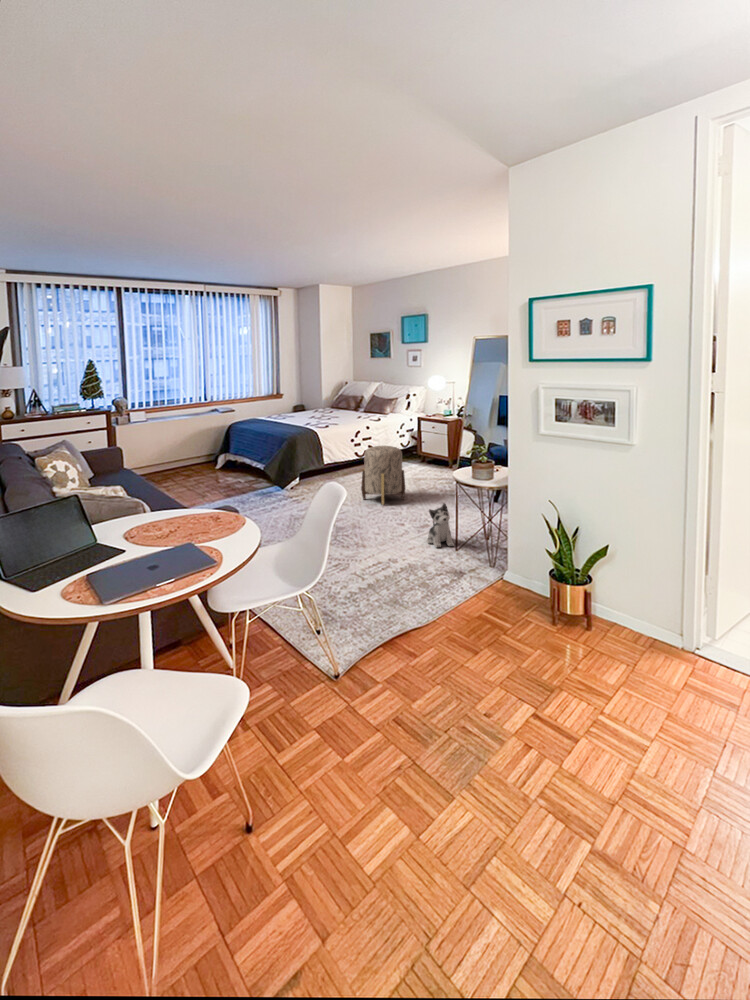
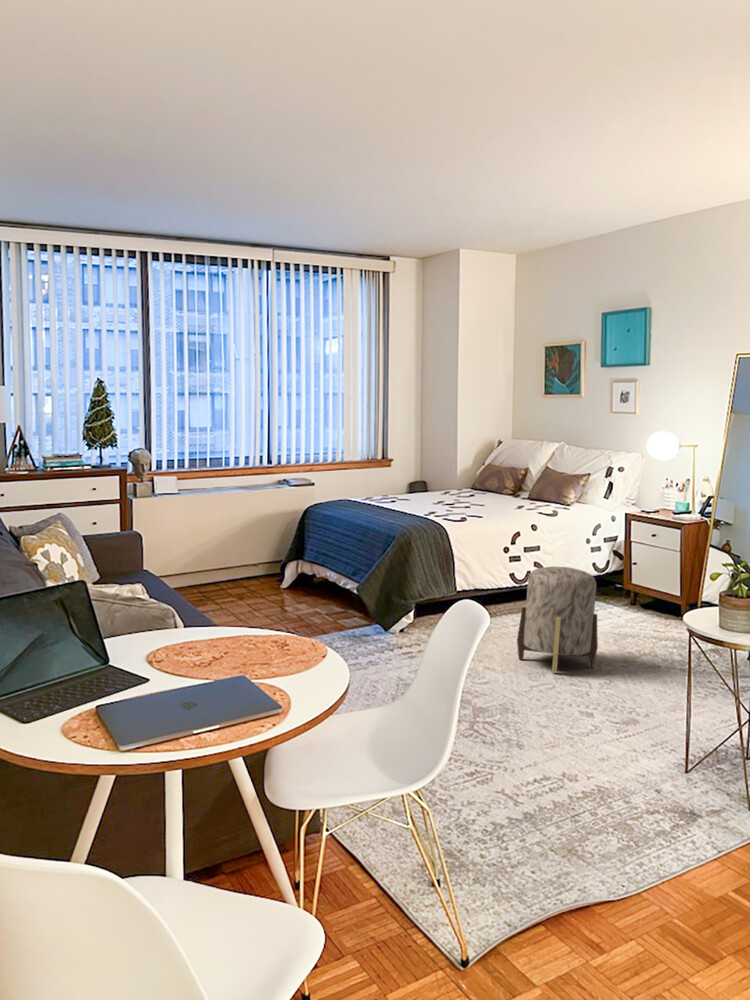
plush toy: present [427,503,454,547] -> none [632,683,682,764]

